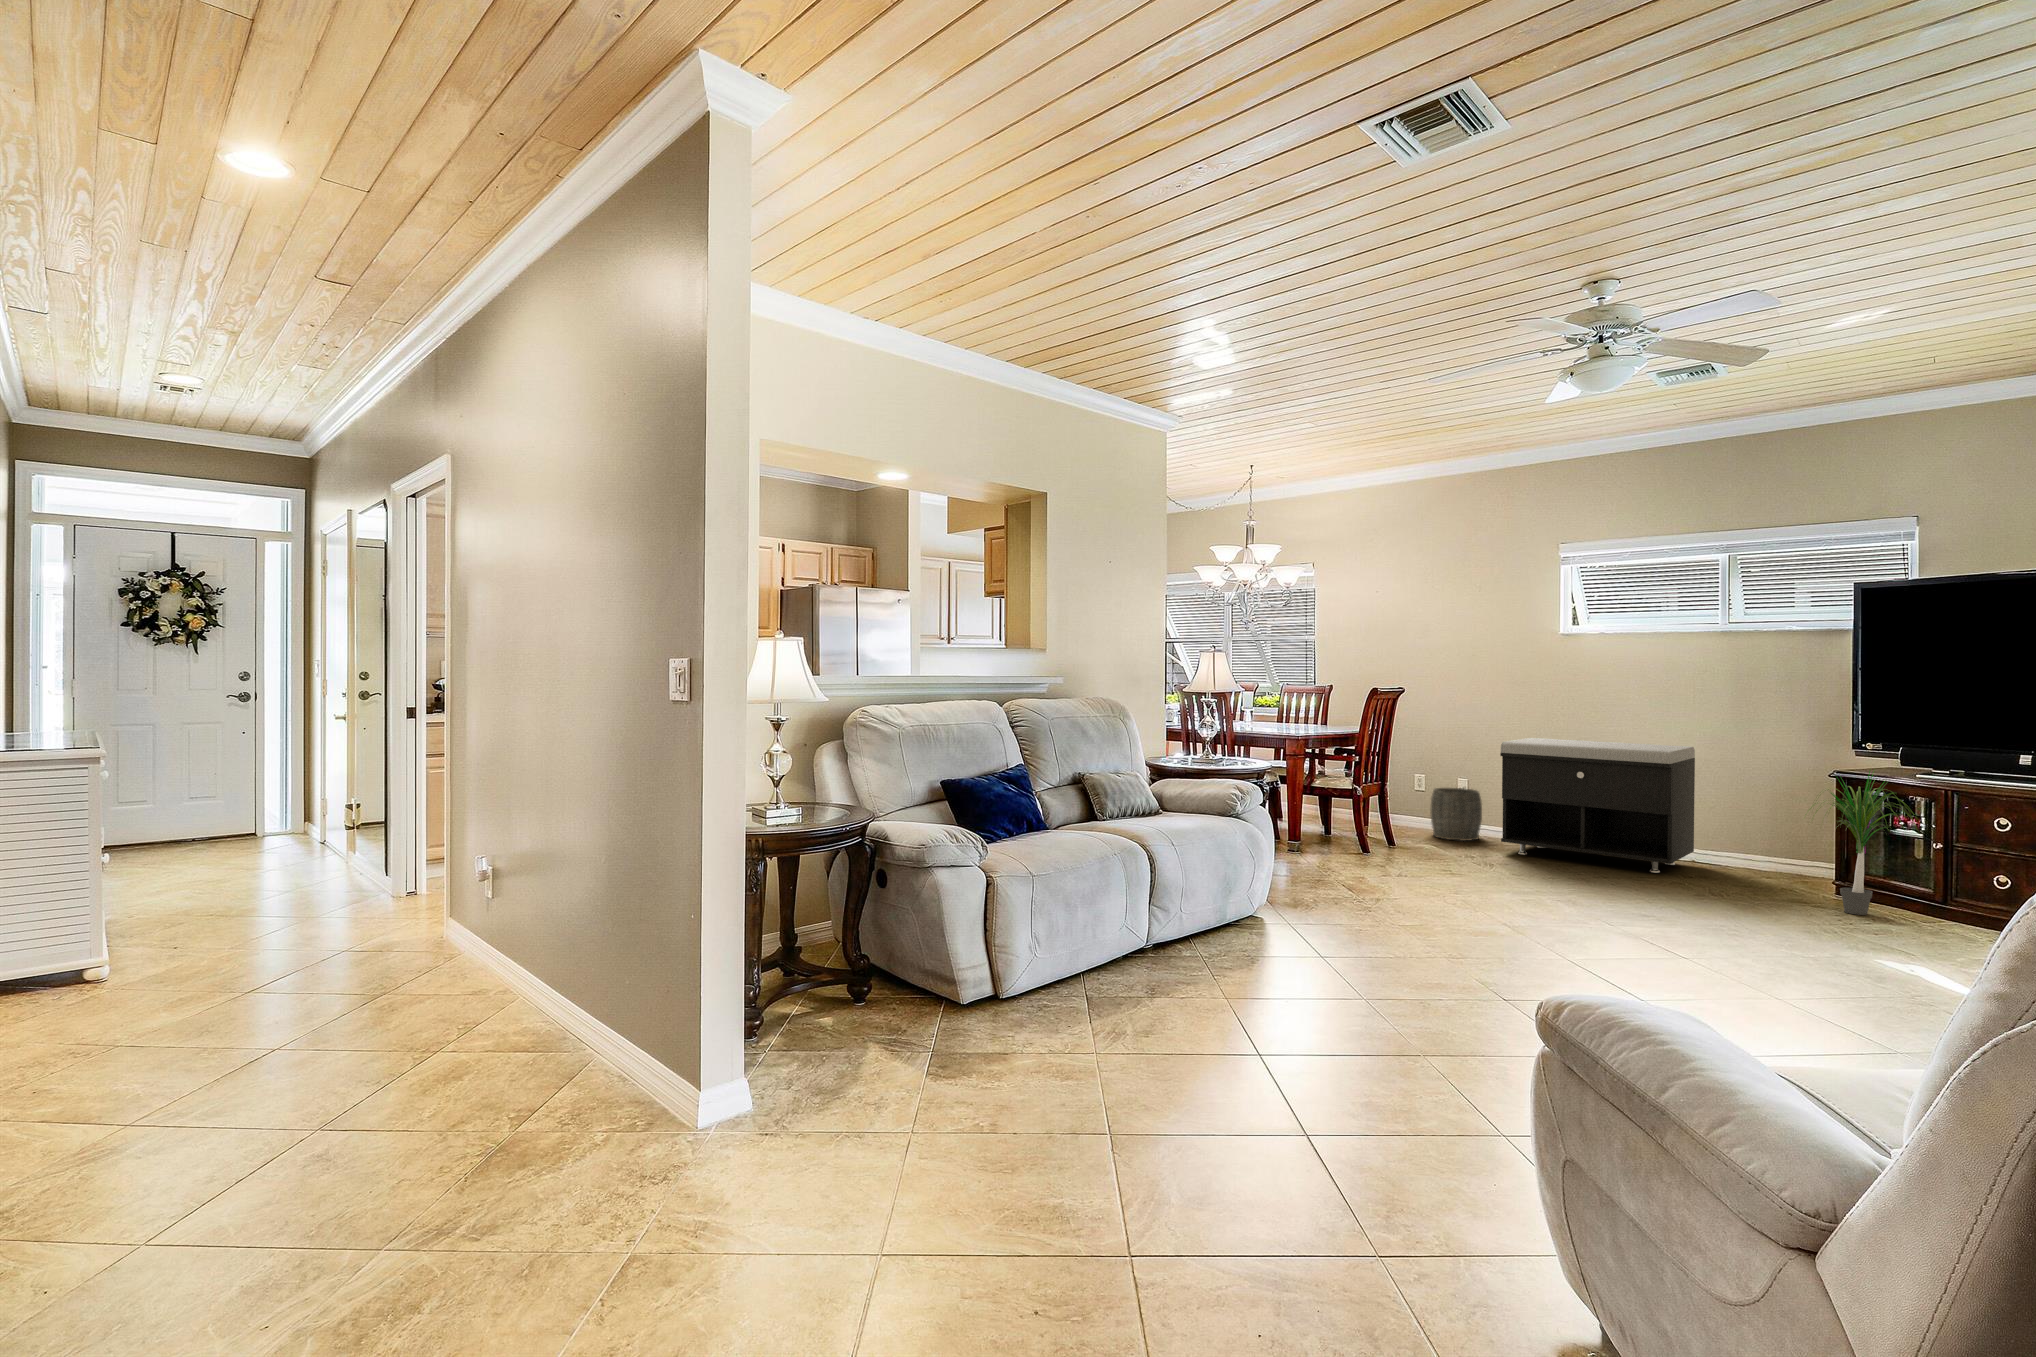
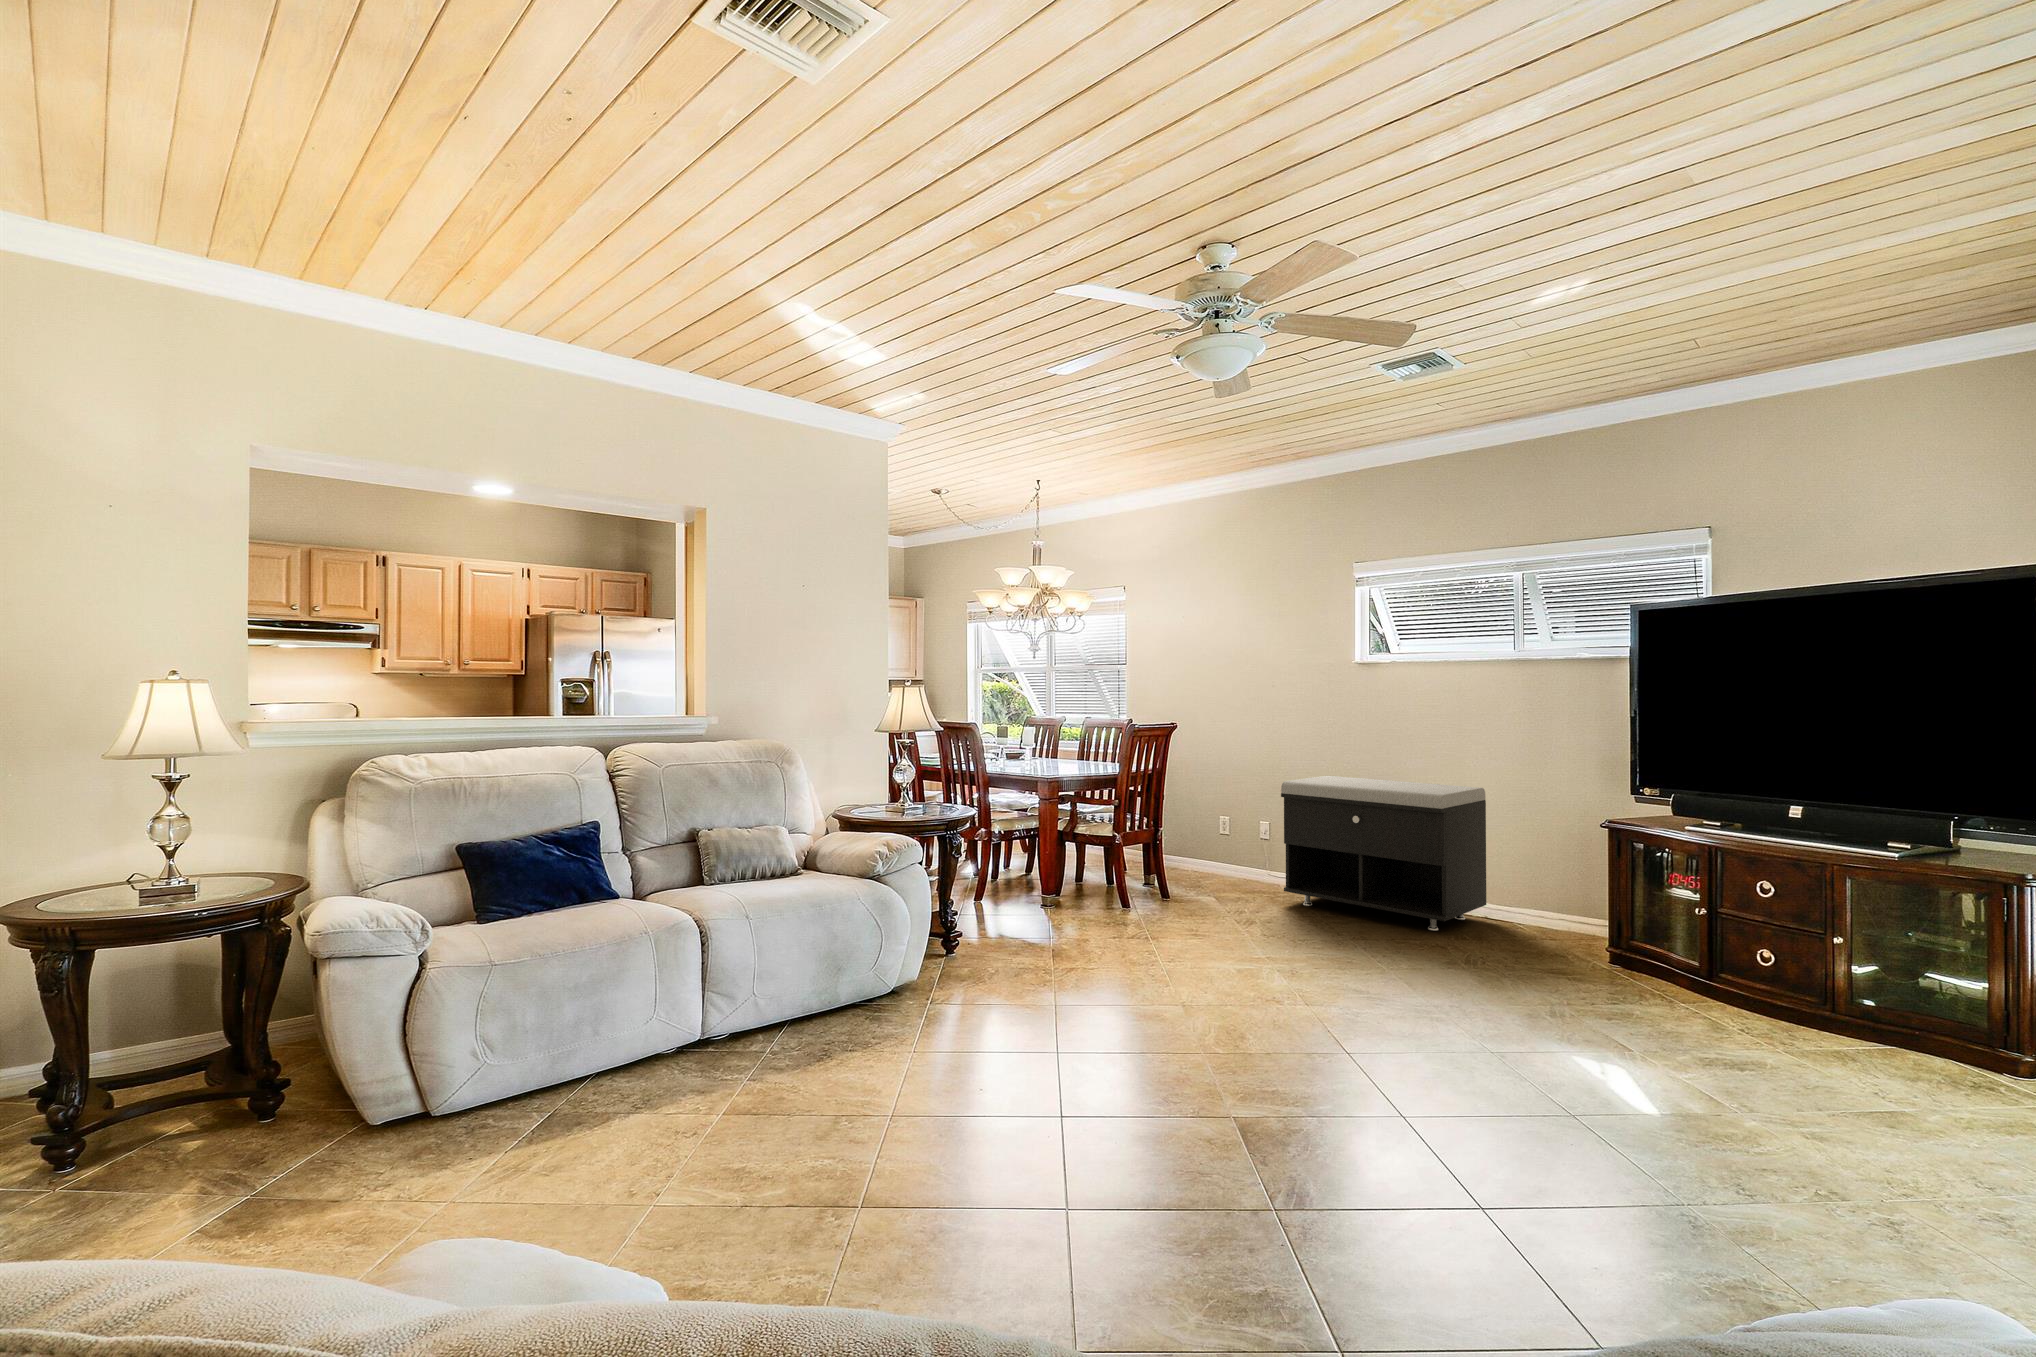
potted plant: present [1808,772,1915,915] -> none [1559,816,1693,990]
woven basket: present [1431,788,1482,841] -> none [1230,829,1282,888]

